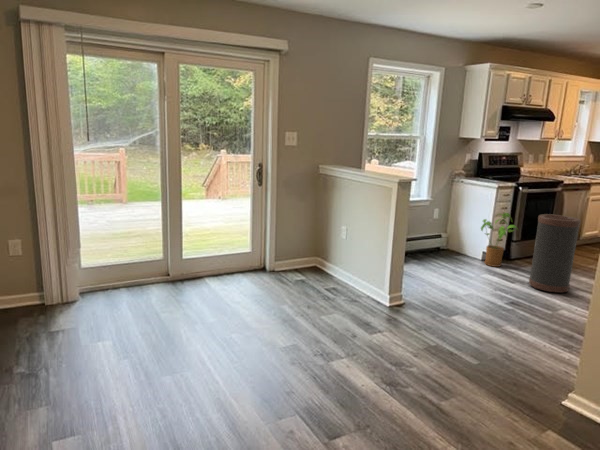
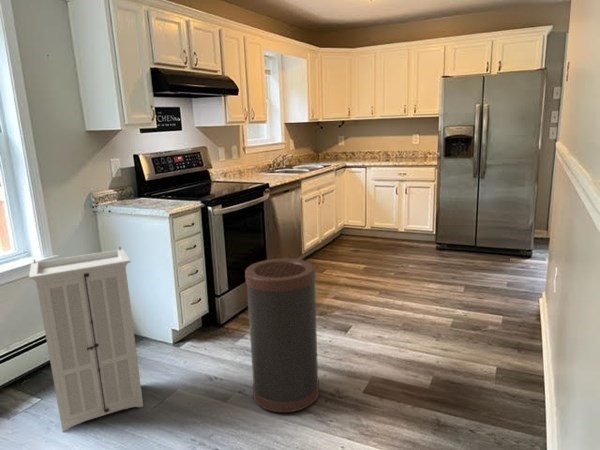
storage cabinet: none [430,193,481,273] -> present [29,248,143,431]
house plant: present [481,213,517,267] -> none [155,259,220,361]

